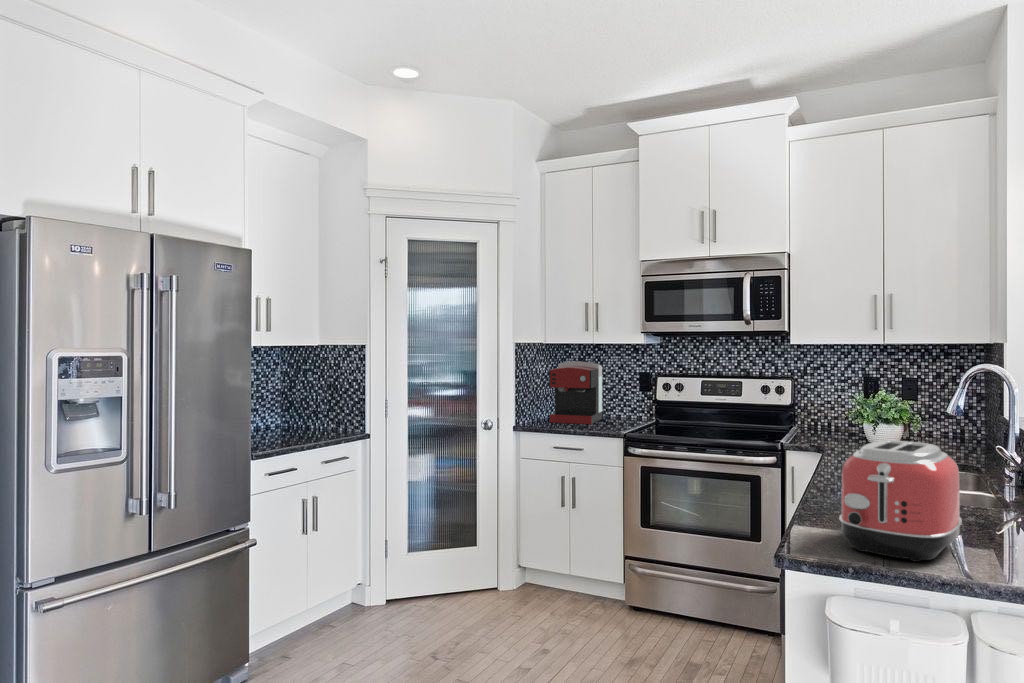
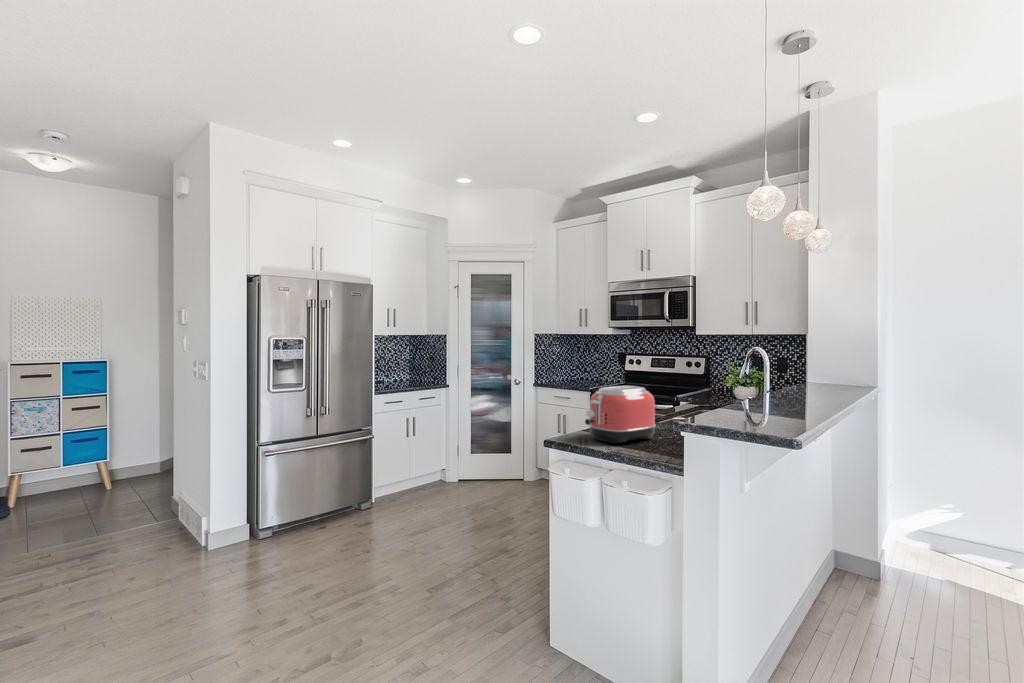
coffee maker: present [549,361,602,424] -> none [559,345,596,384]

